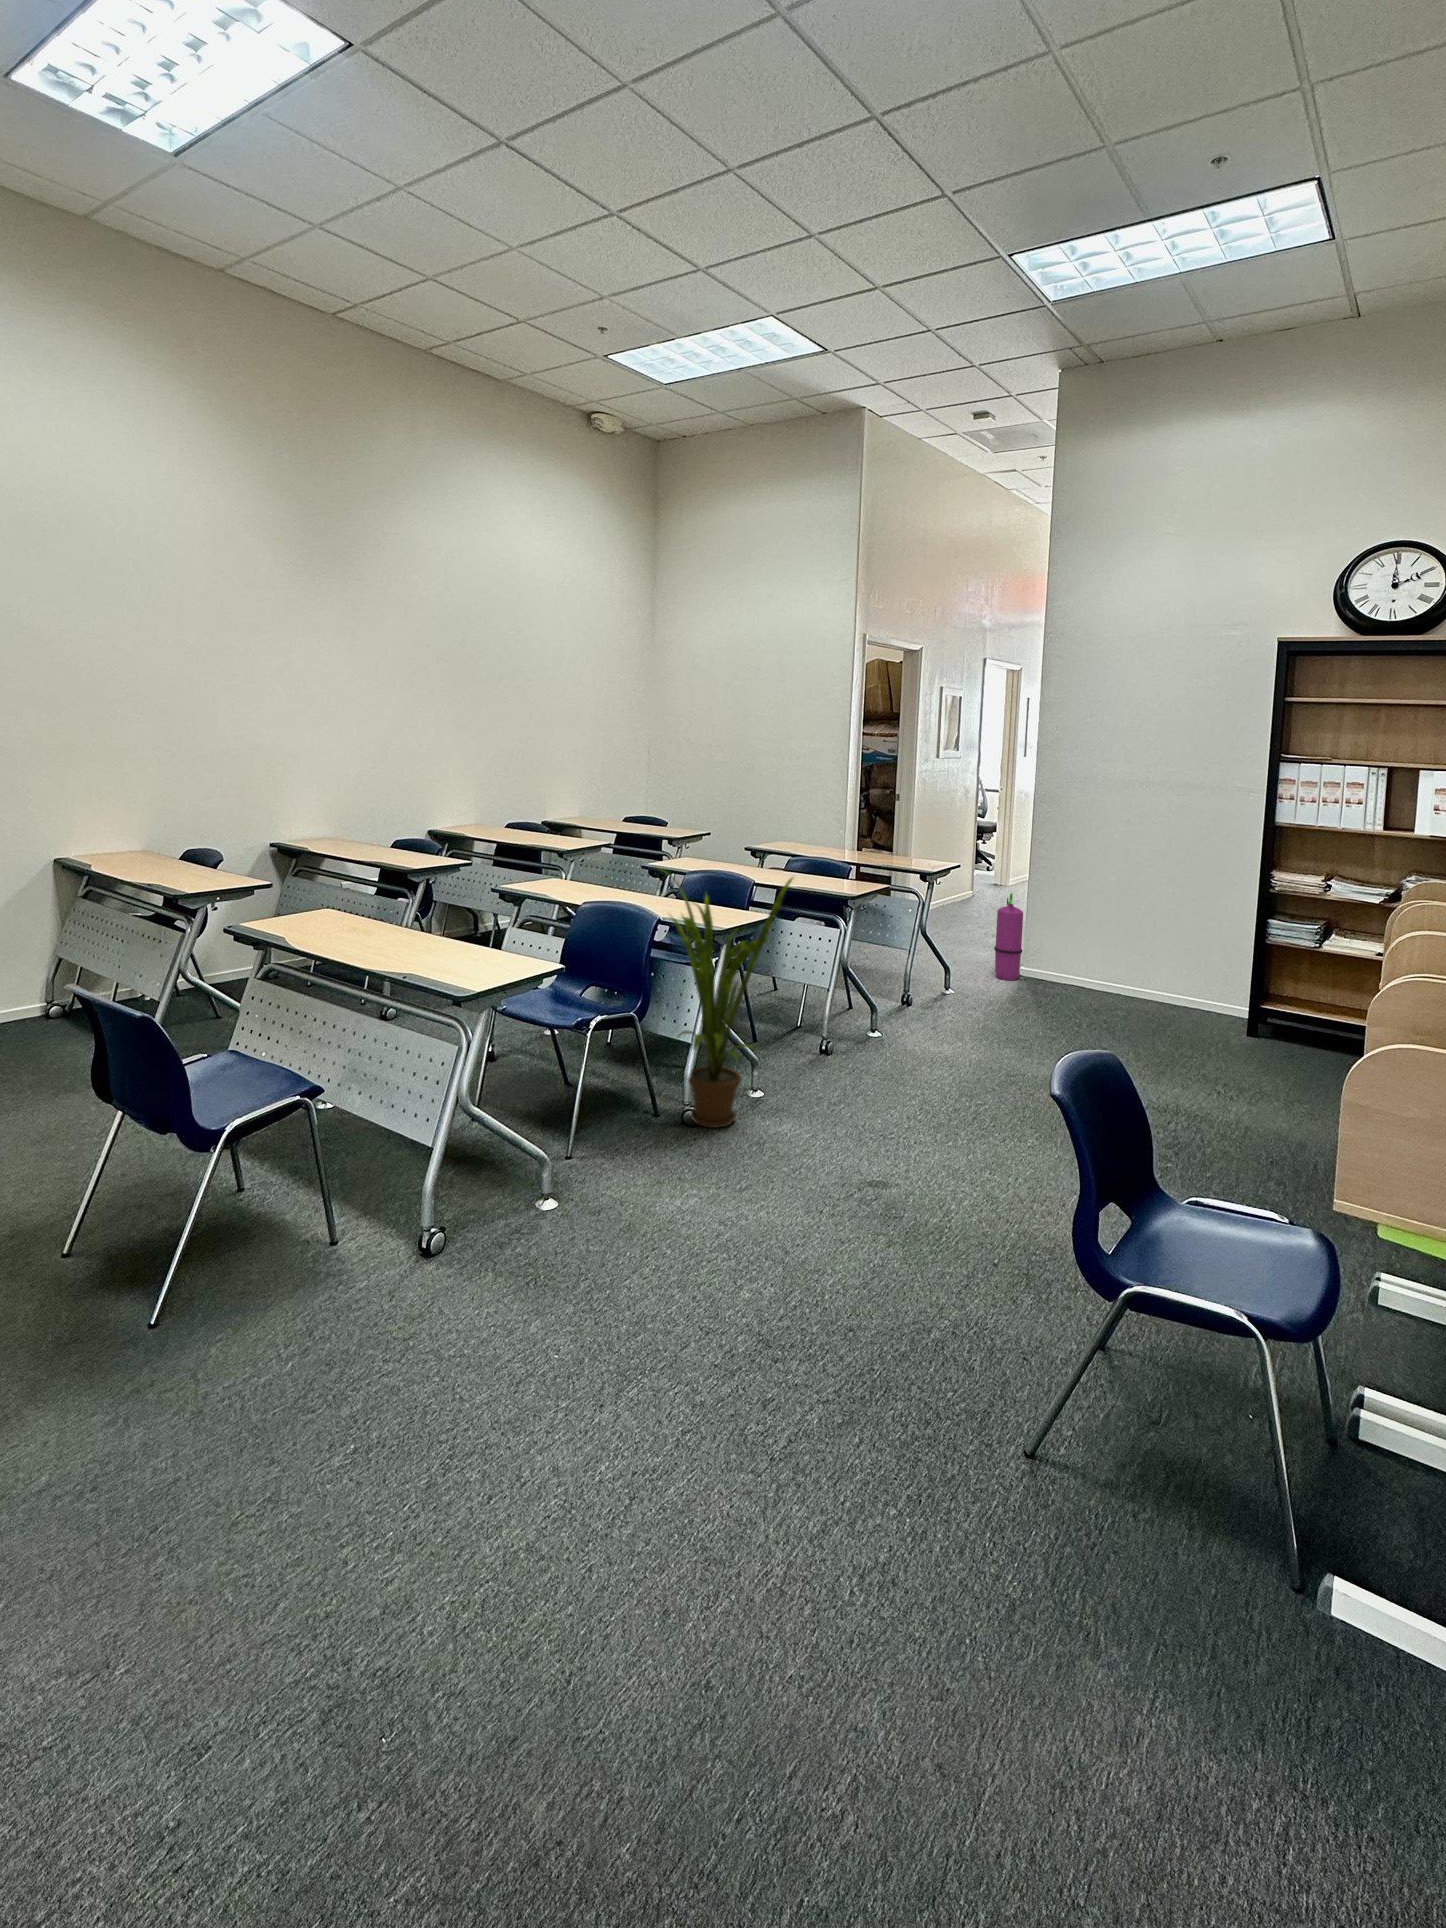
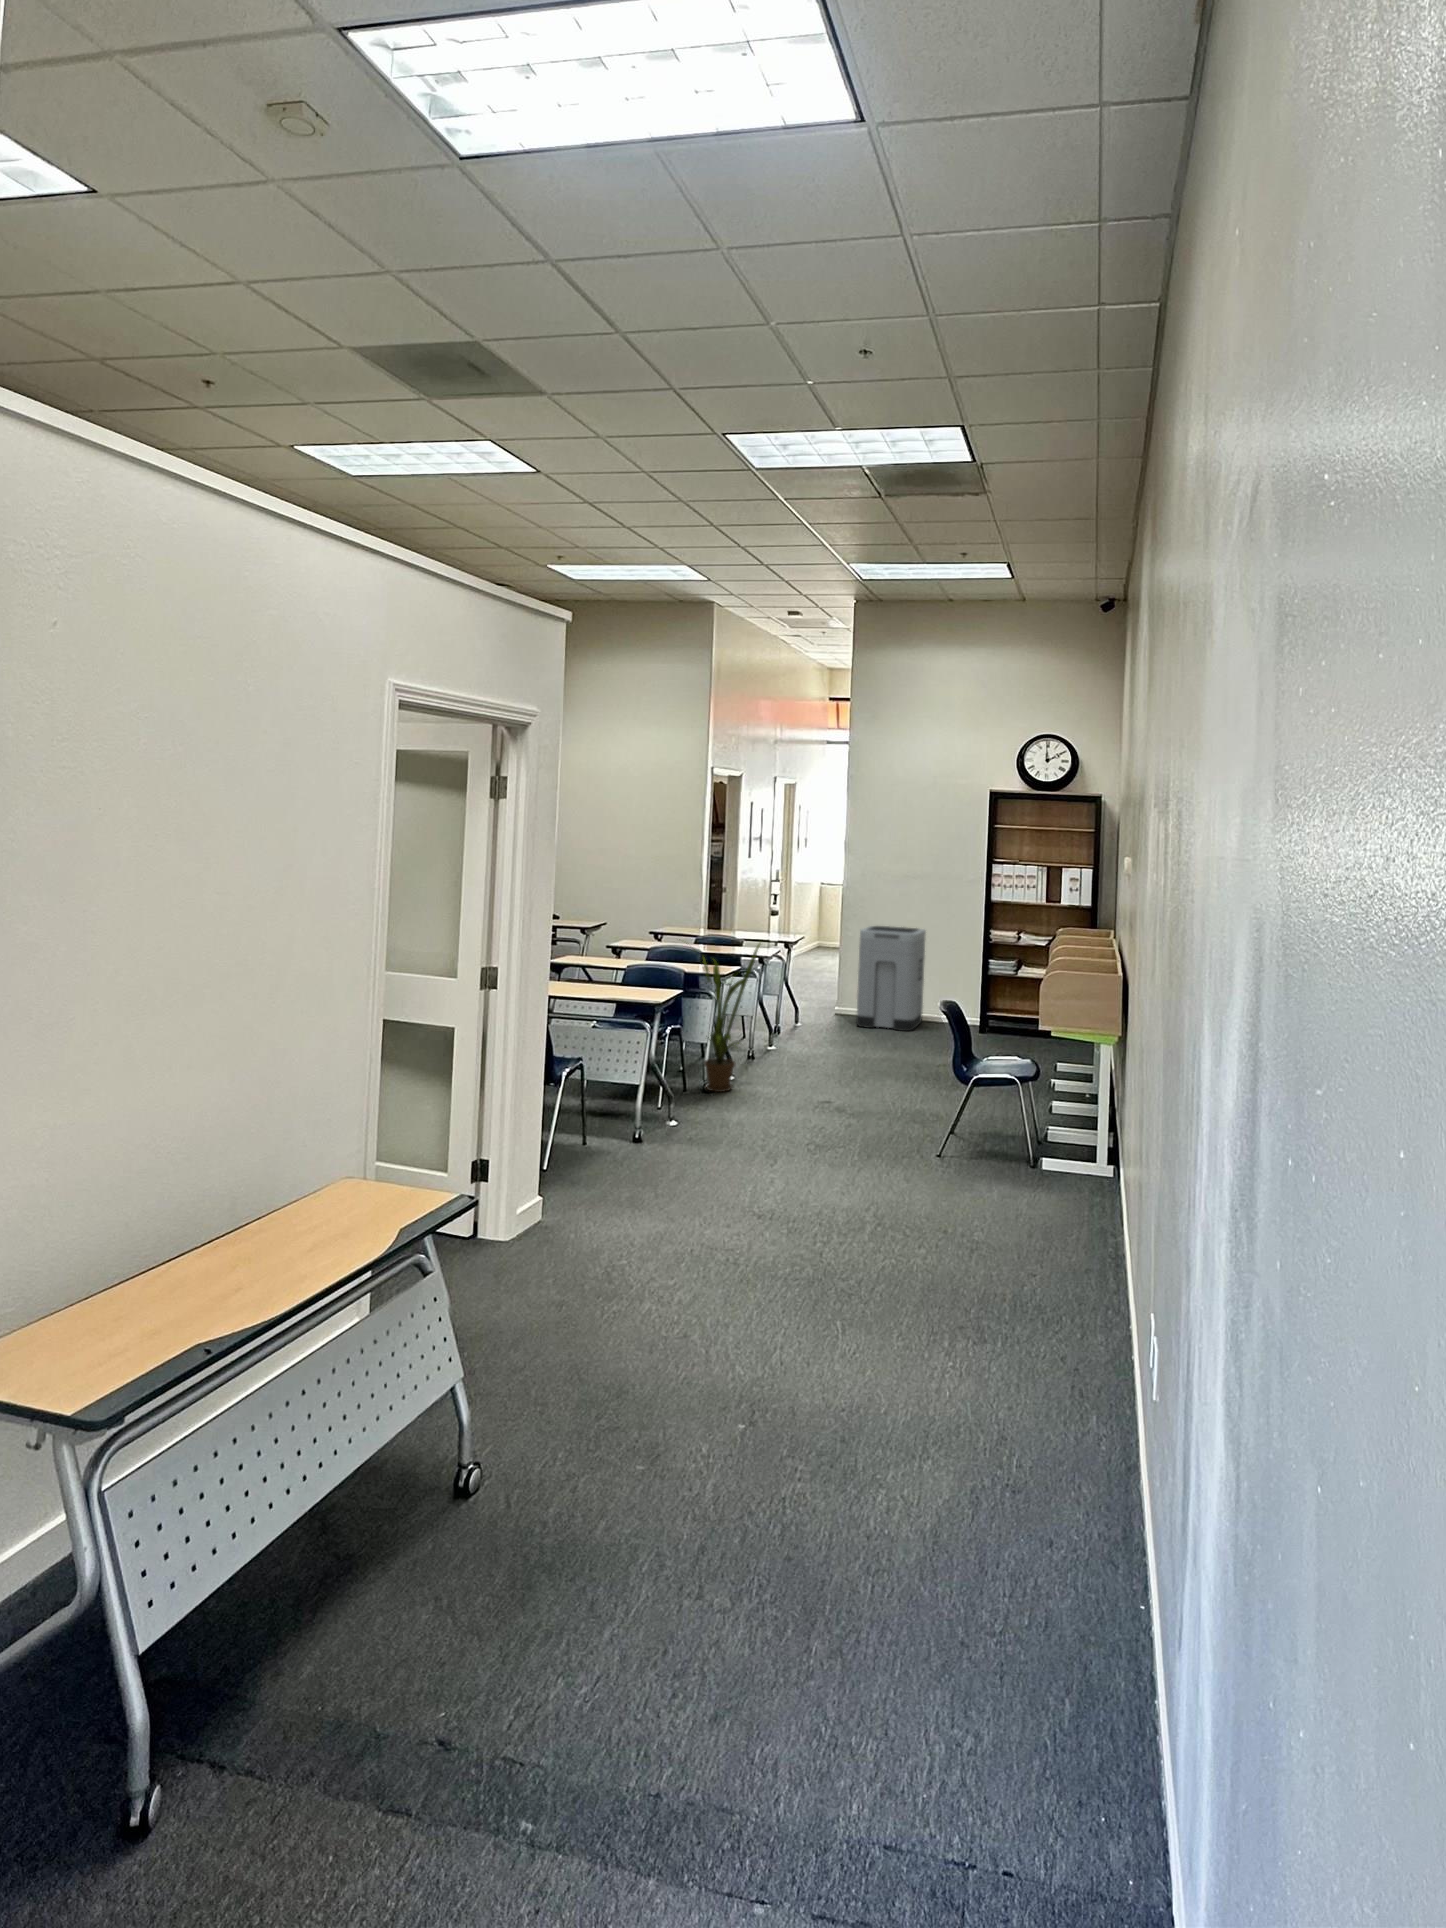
trash can: none [1036,855,1157,1021] -> present [856,926,926,1031]
fire extinguisher: present [994,893,1023,980] -> none [822,955,841,1016]

